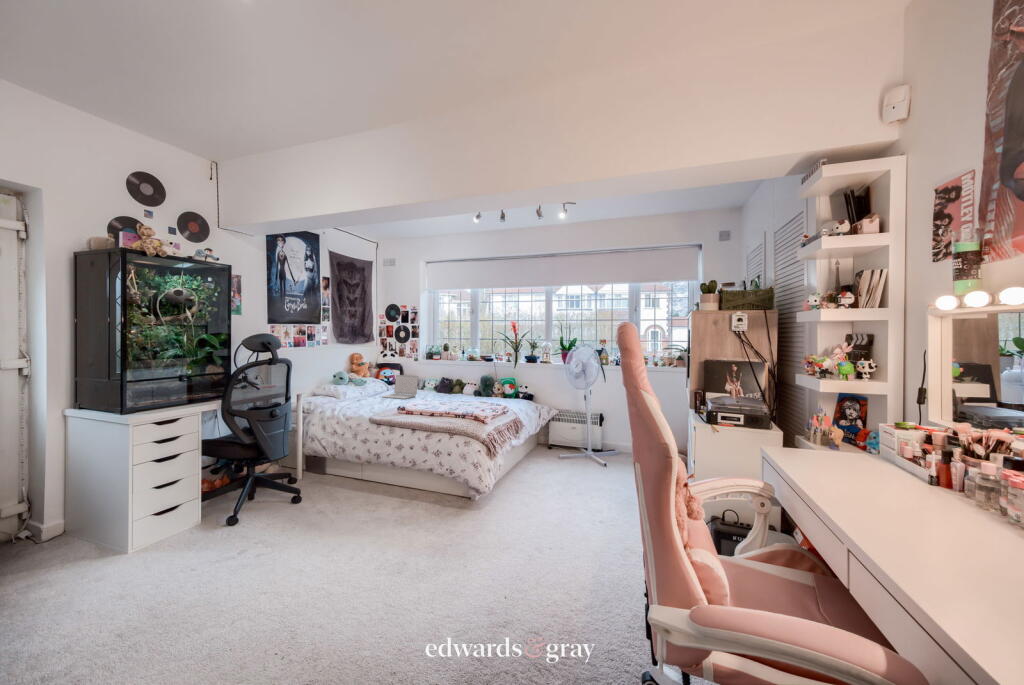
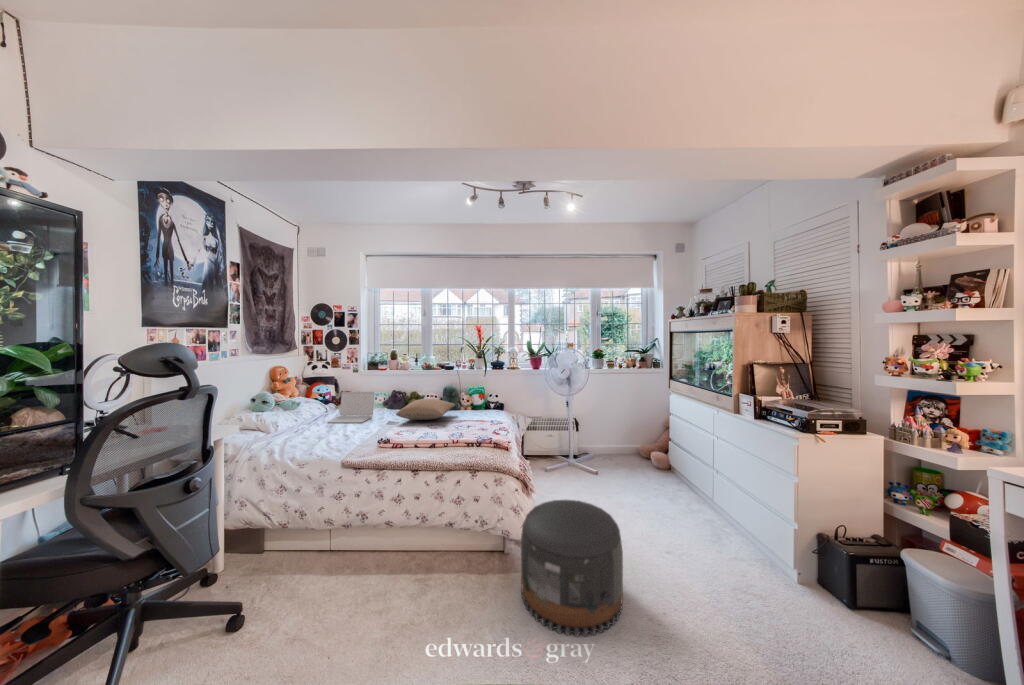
pillow: none [427,384,480,401] -> present [396,399,455,420]
pouf: none [461,462,538,552] -> present [521,500,623,637]

